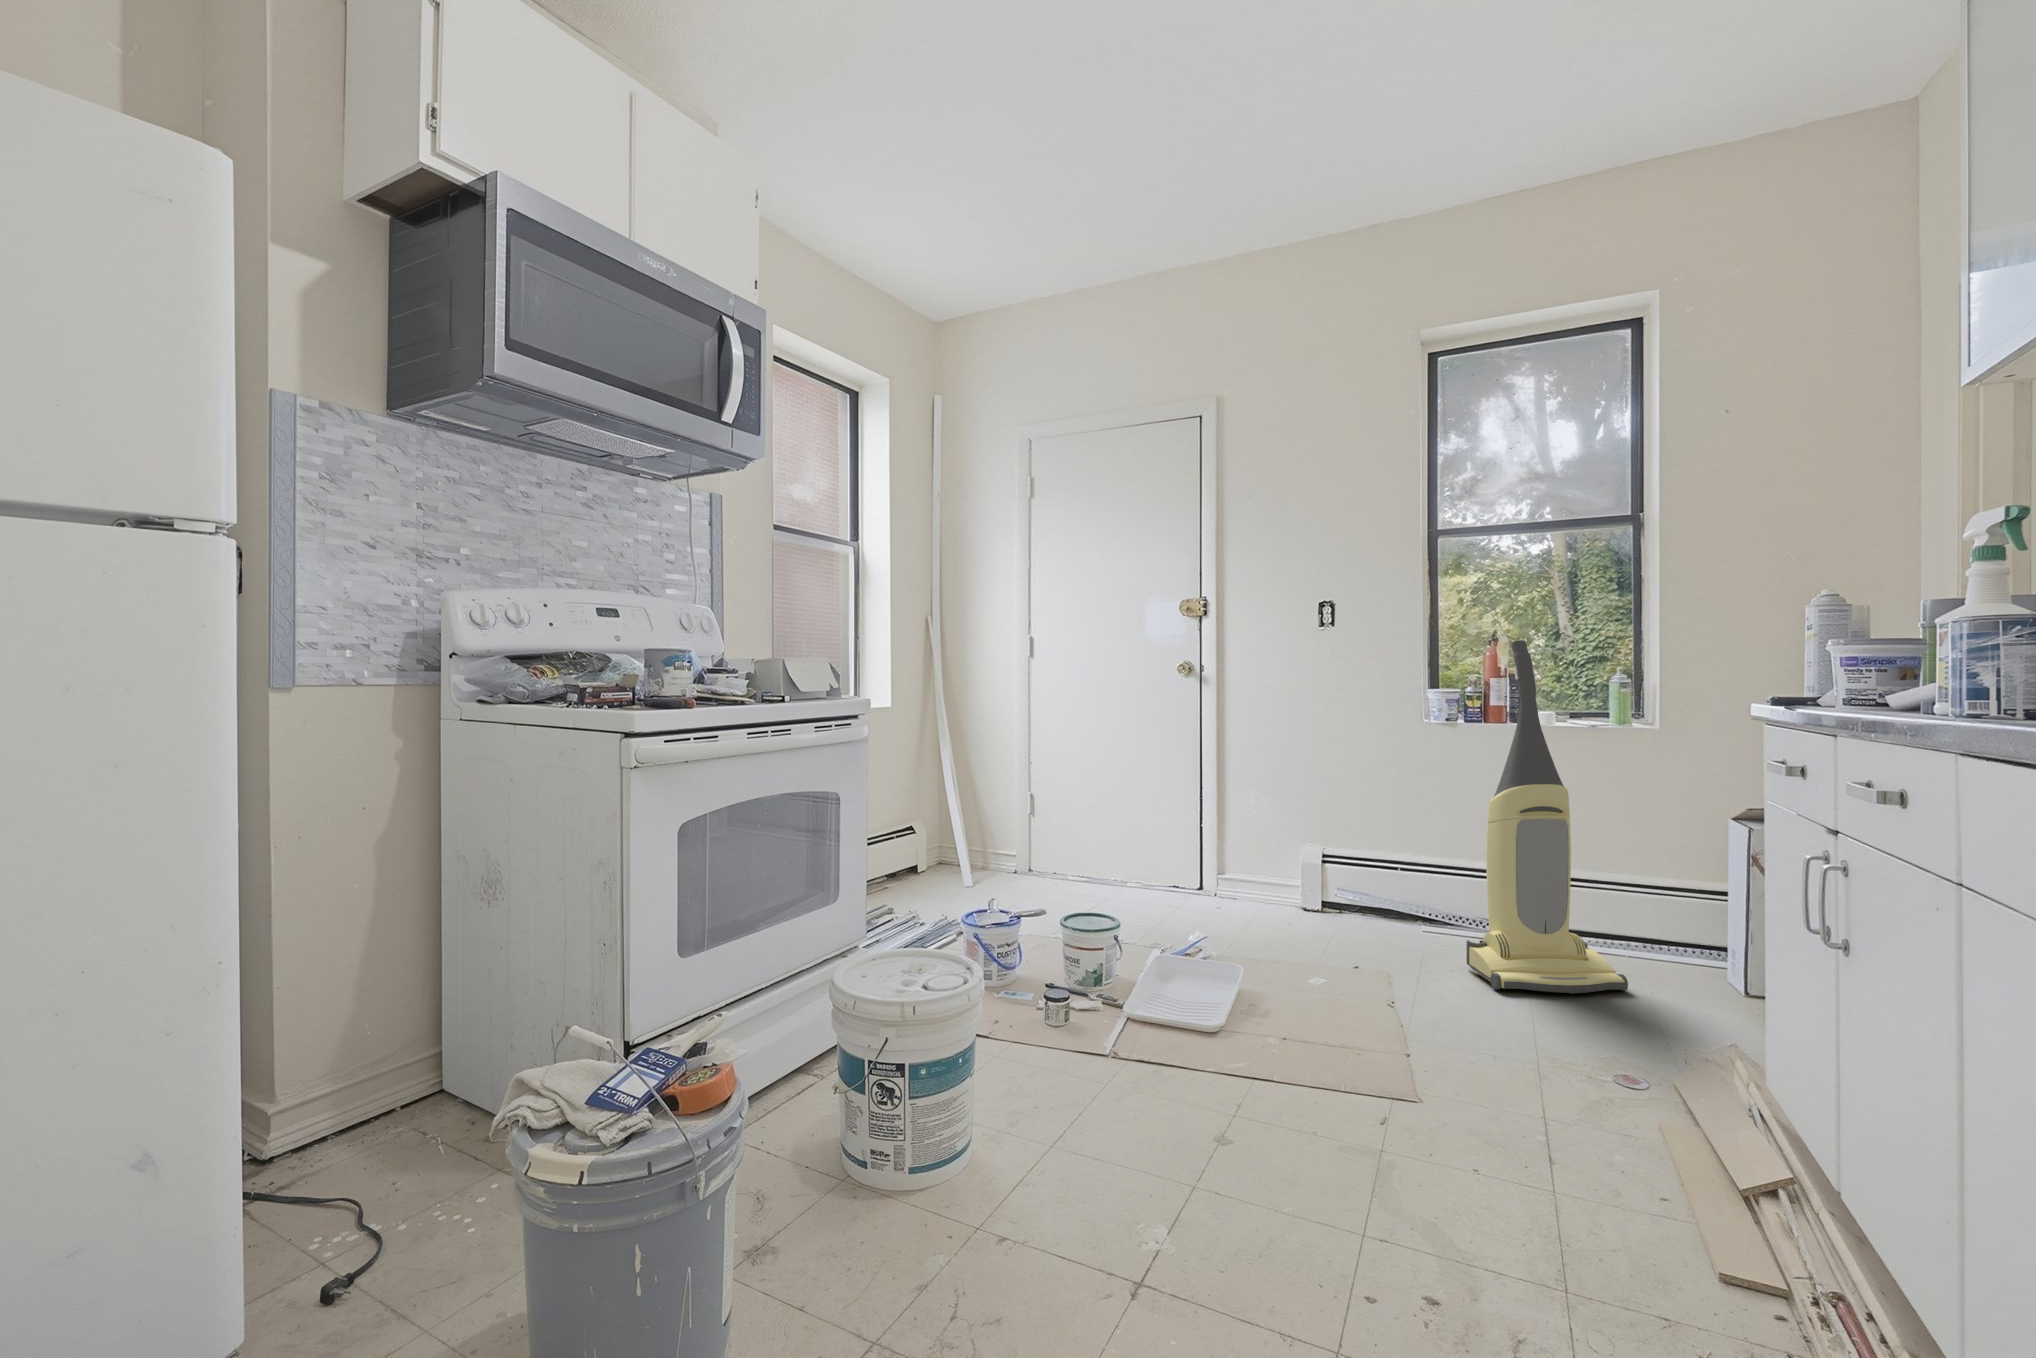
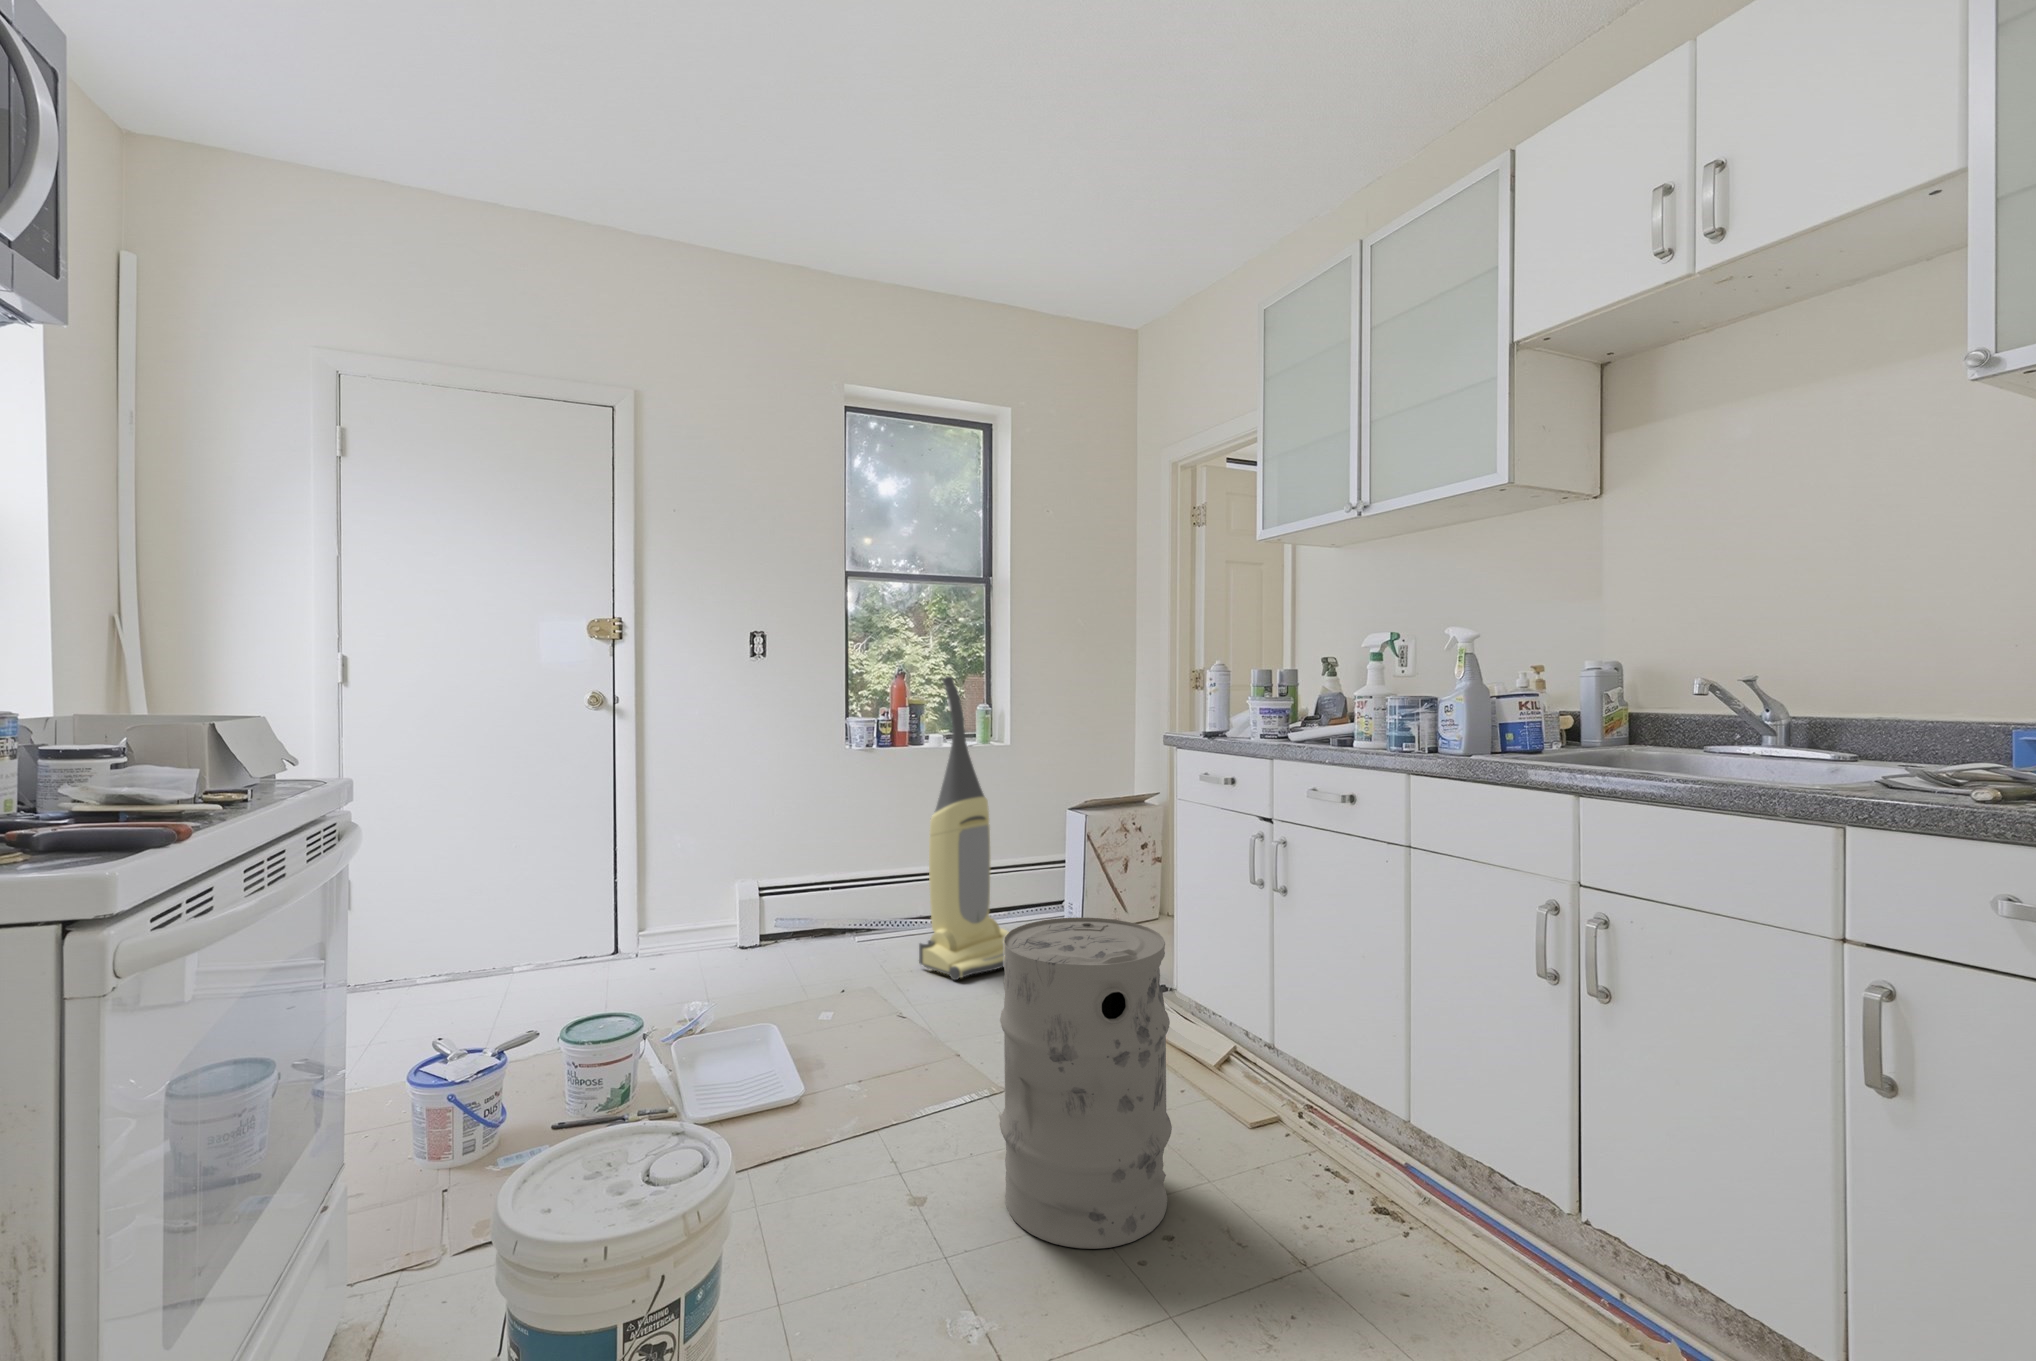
trash can: none [1315,897,1531,1278] -> present [1000,917,1172,1249]

